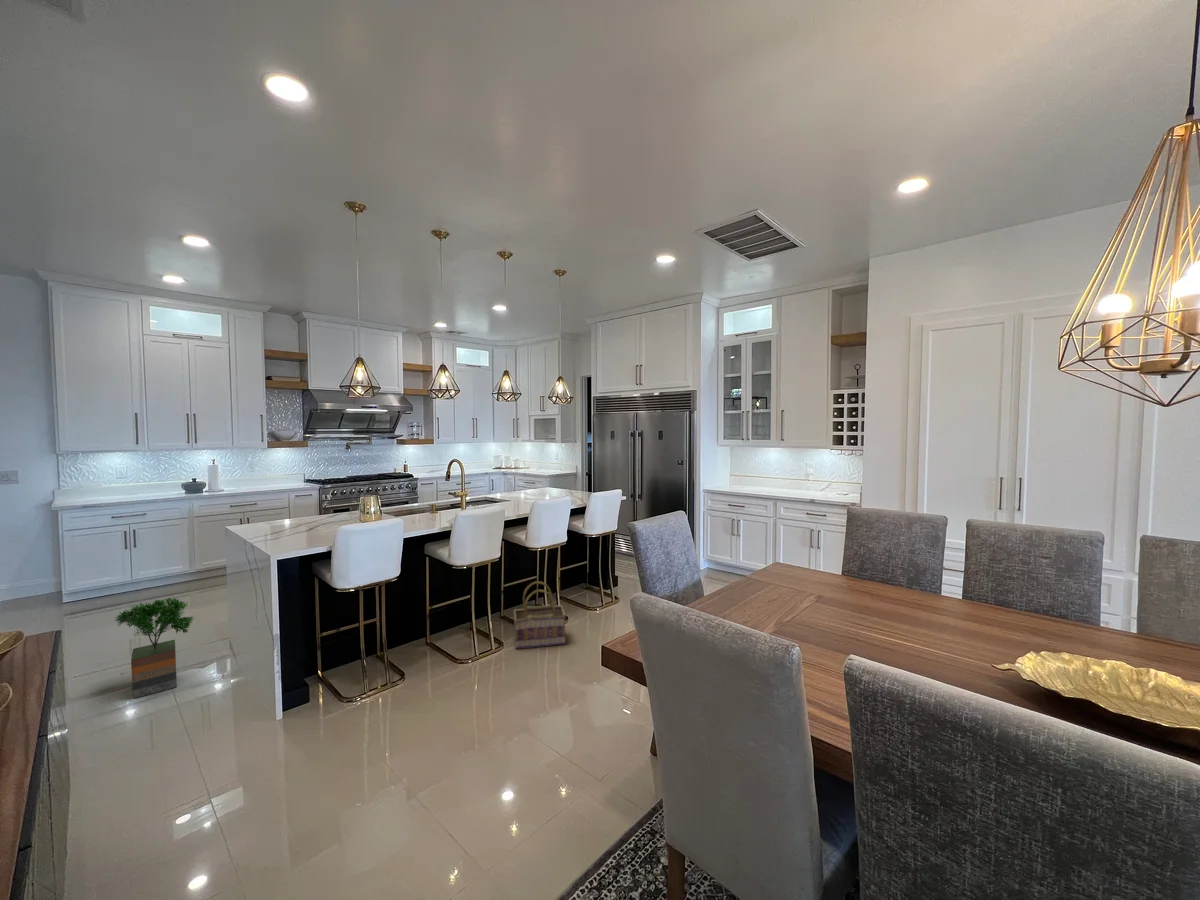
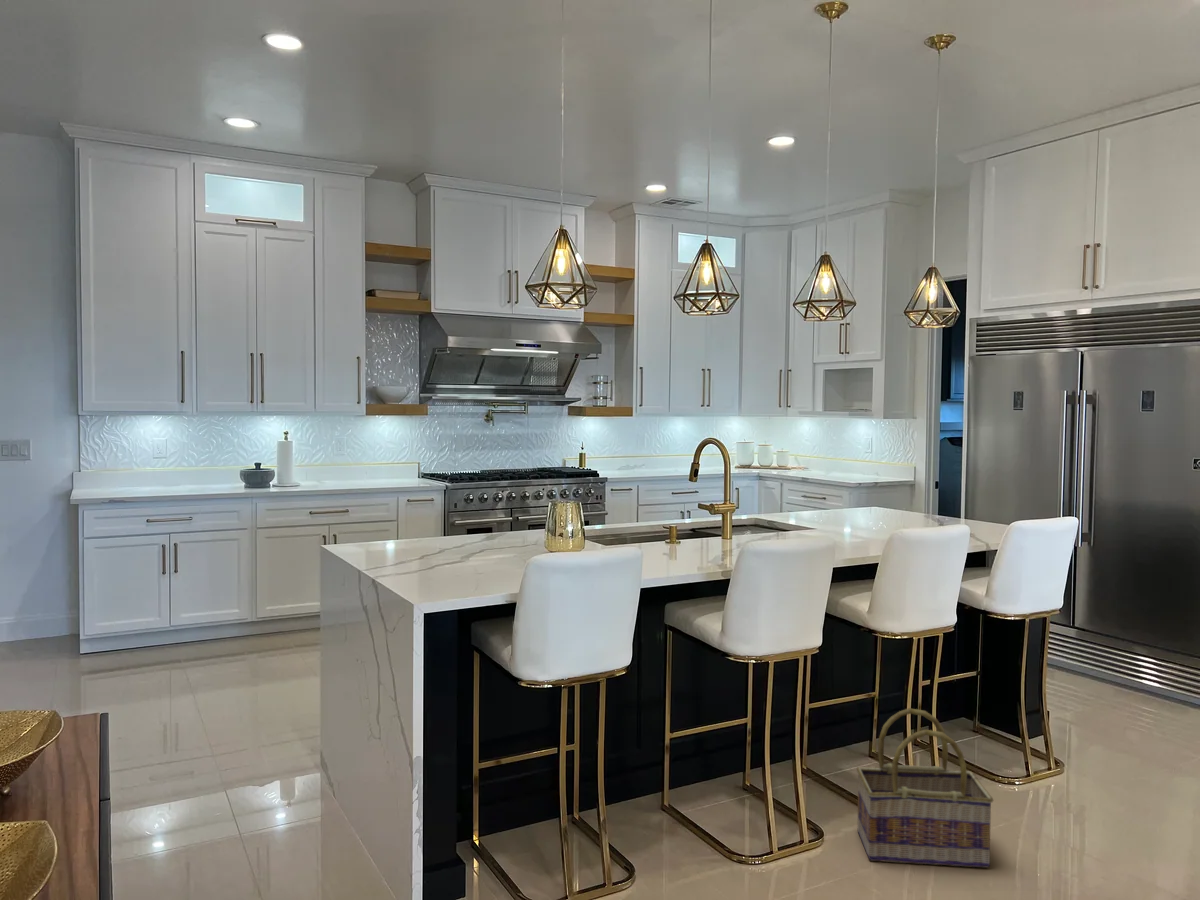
potted tree: present [115,598,193,699] -> none [141,663,262,844]

